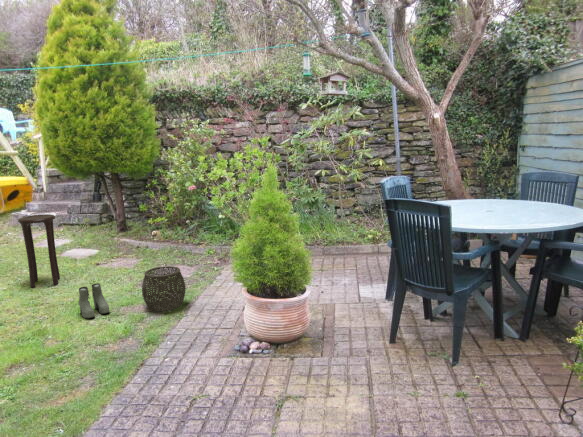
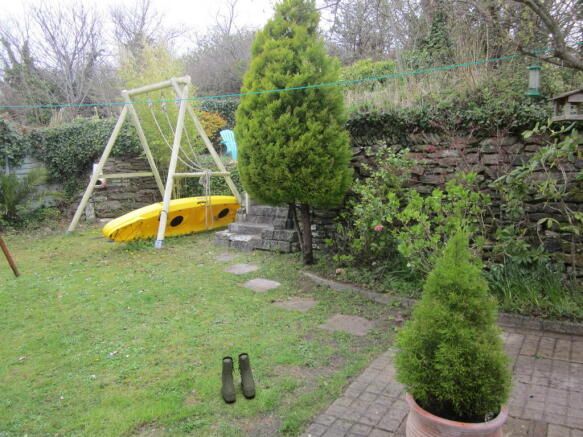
stool: present [18,214,60,288] -> none [187,251,226,331]
woven basket: present [142,266,186,311] -> none [295,344,353,412]

